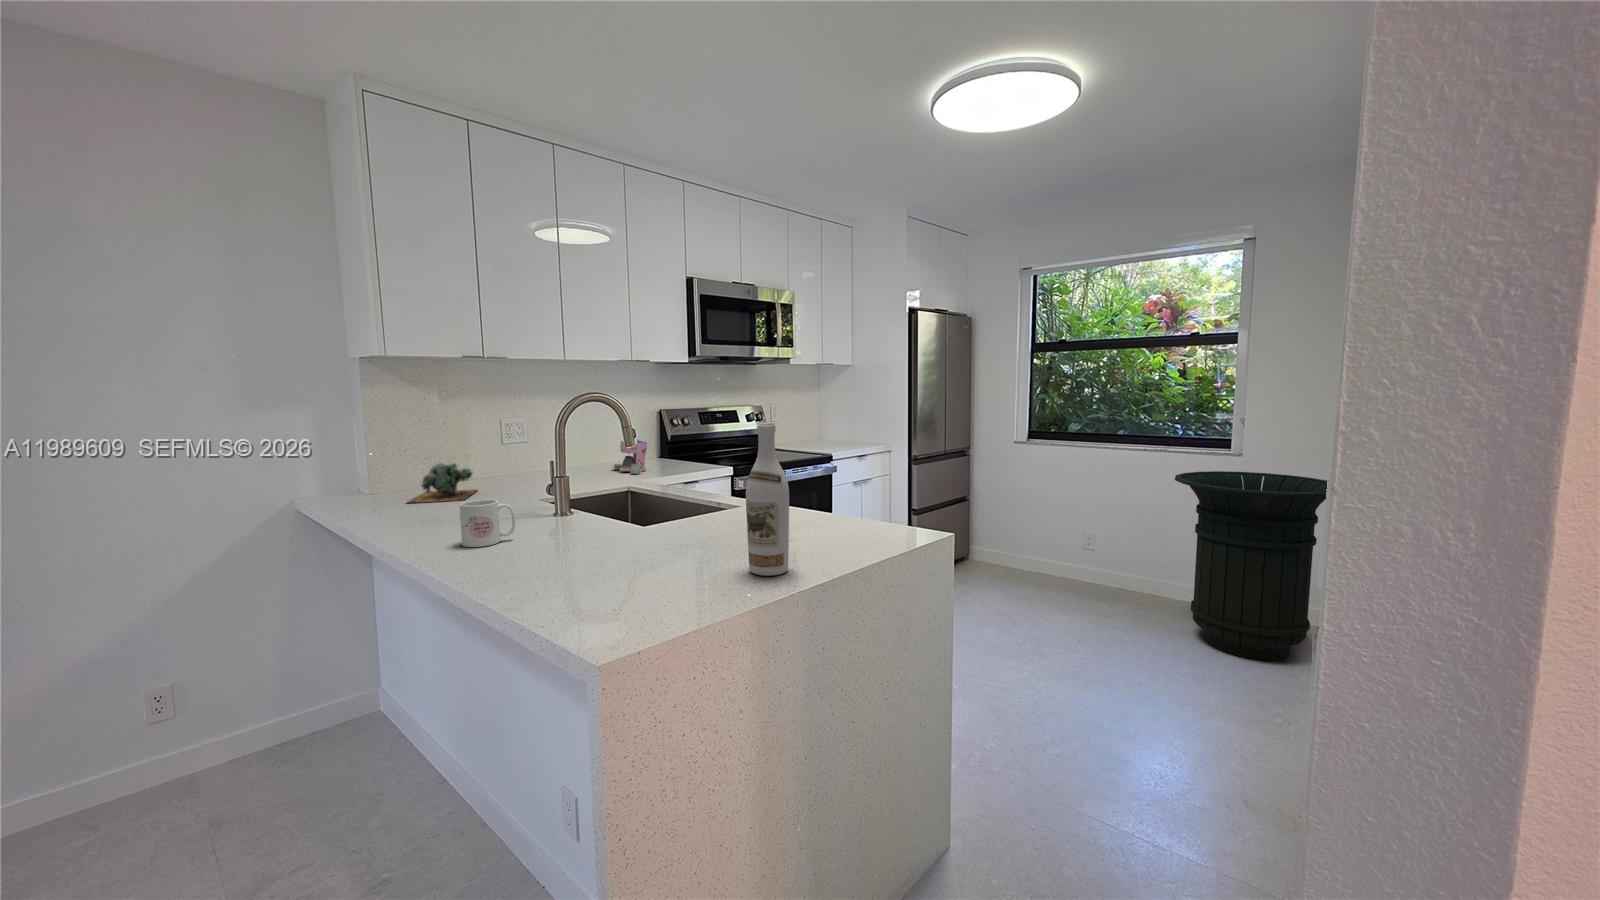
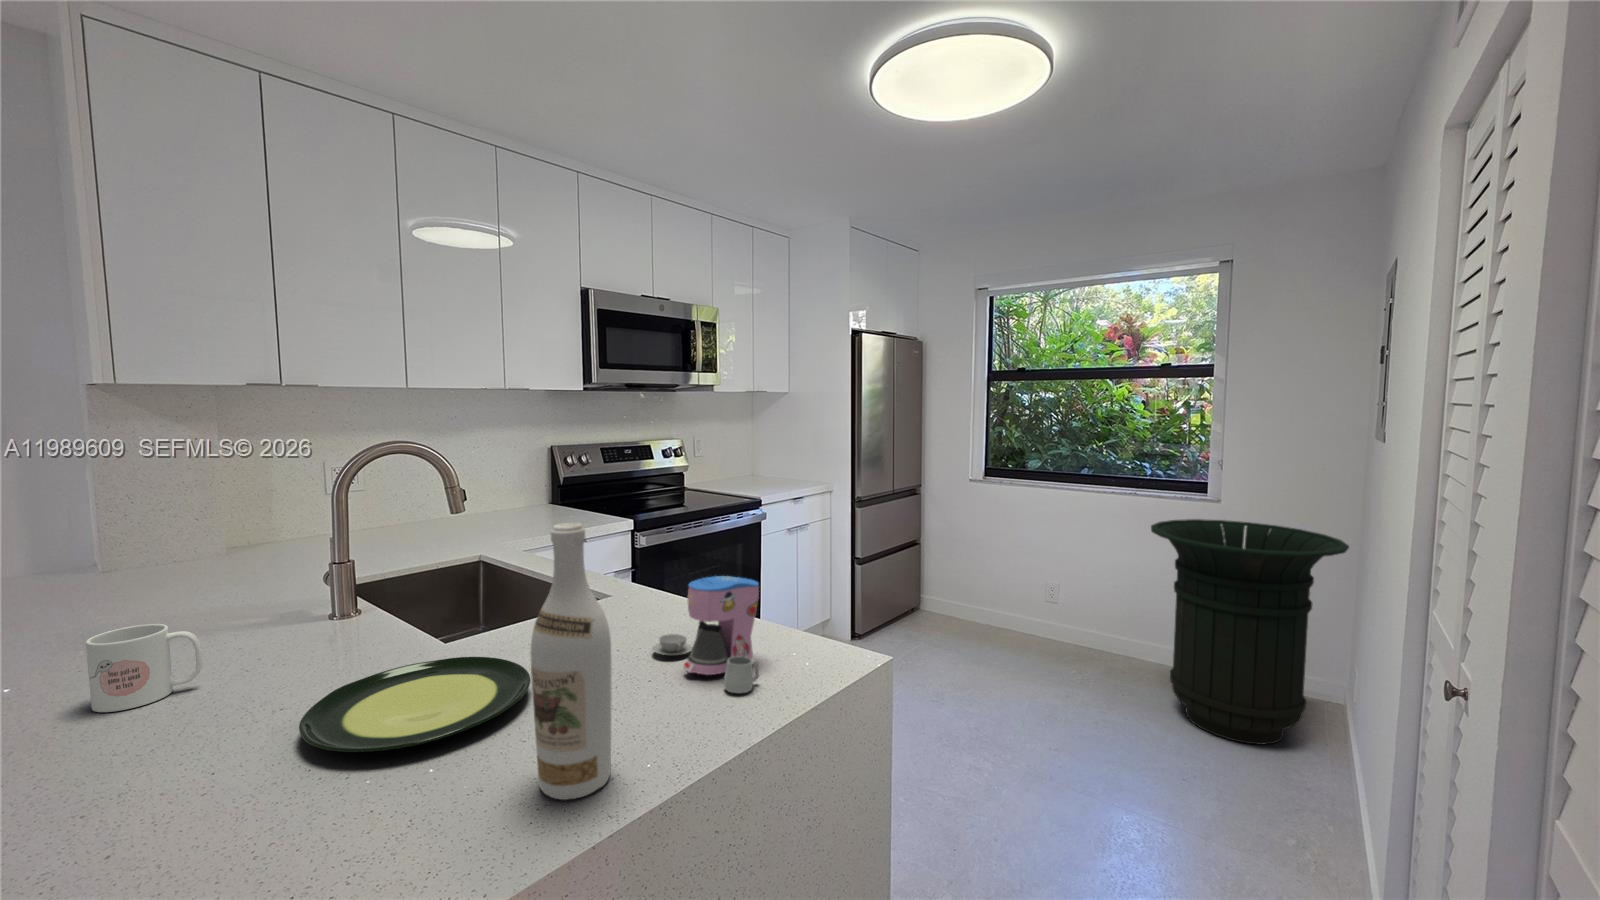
coffee maker: present [612,440,647,474] -> present [652,576,759,693]
succulent plant: present [408,463,477,503] -> none [122,531,261,595]
plate: none [597,525,721,558] -> present [299,657,531,752]

